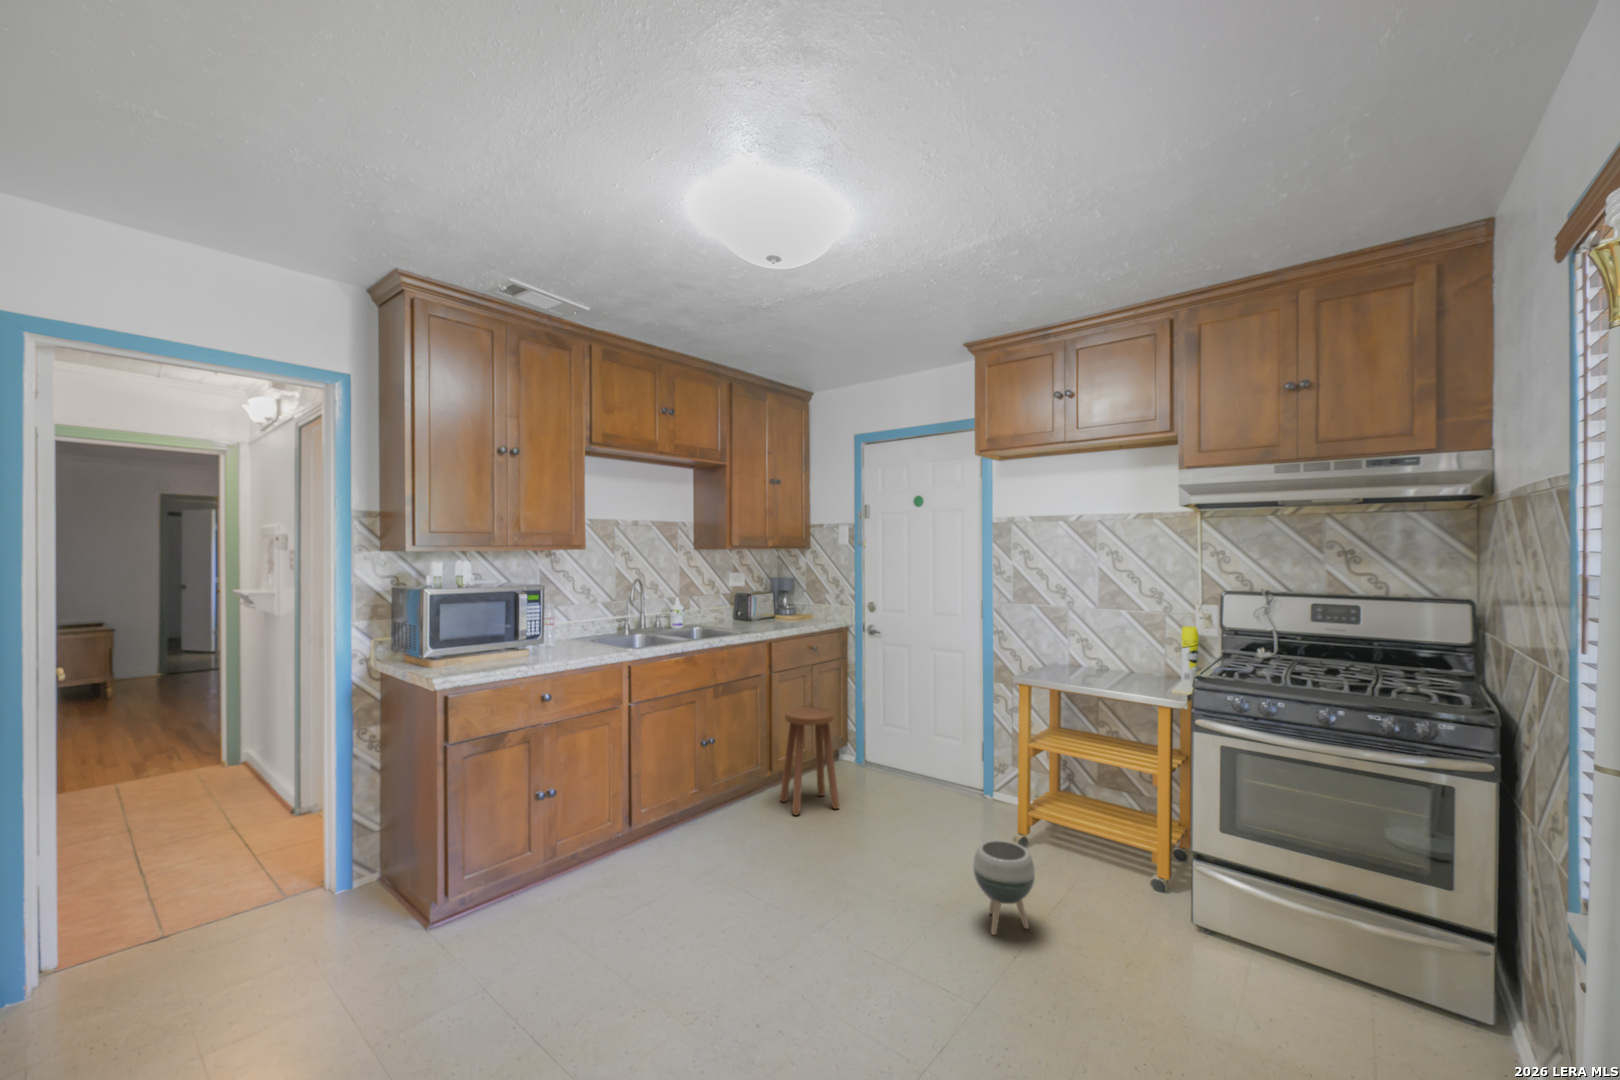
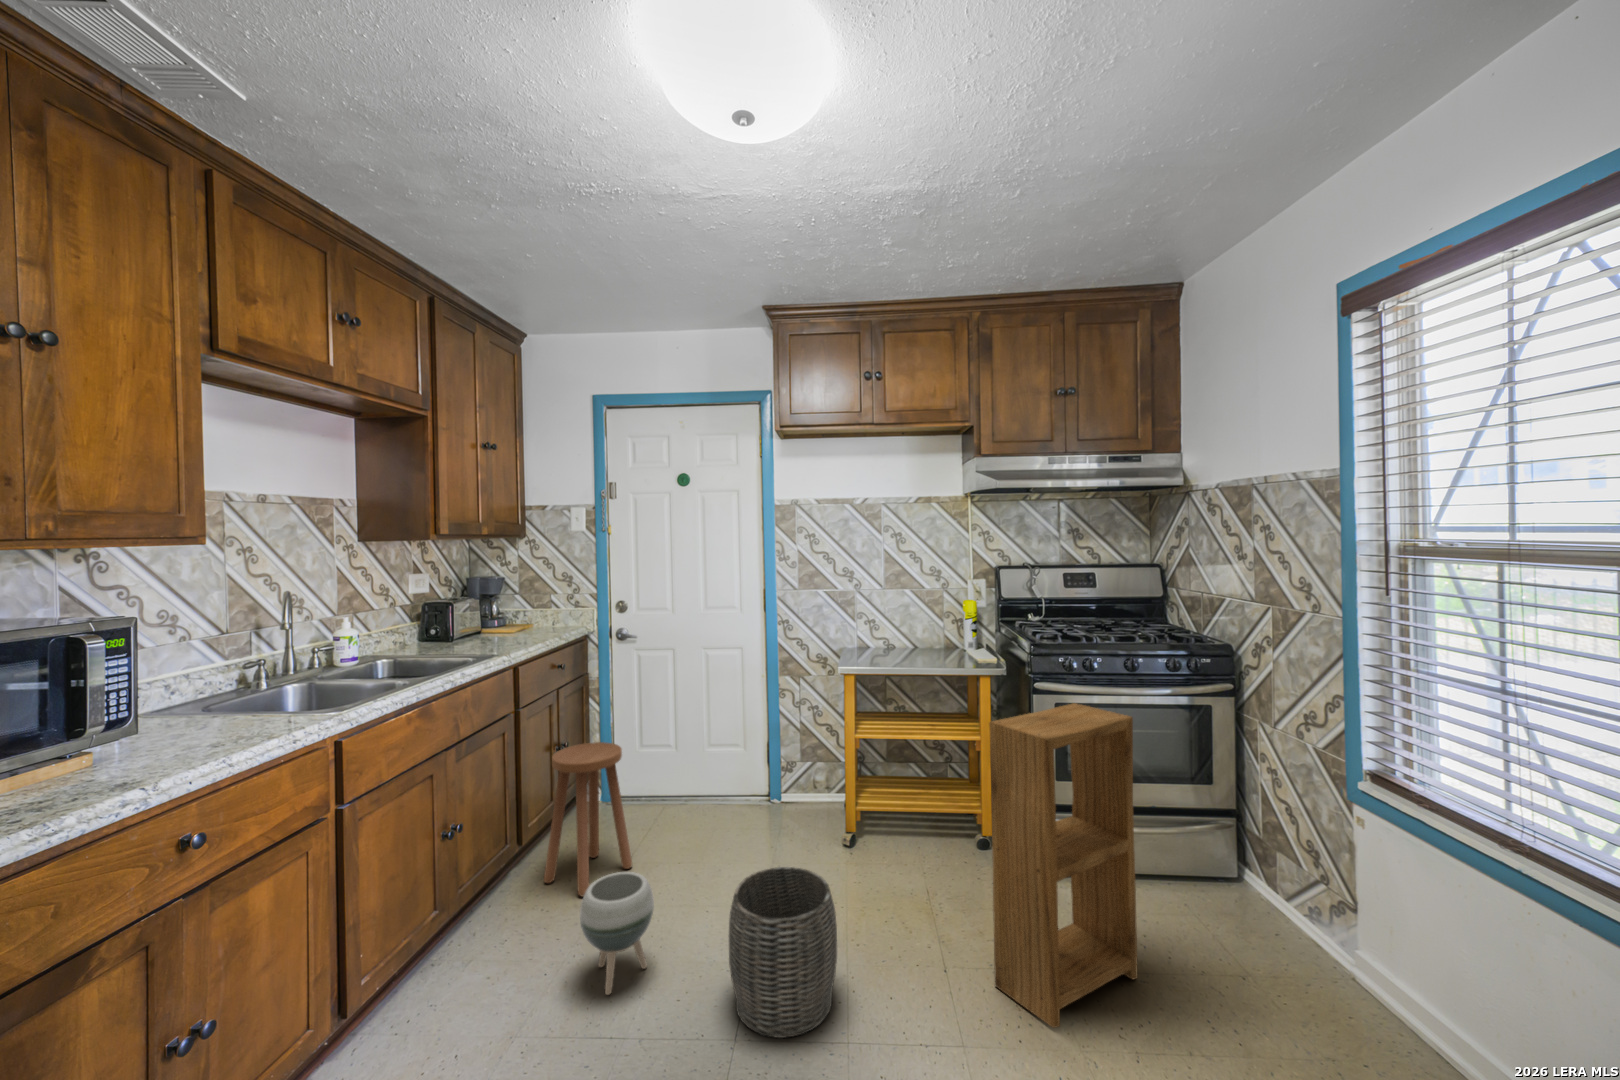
shelving unit: none [1031,732,1187,1034] -> present [989,703,1138,1028]
woven basket: none [821,816,905,936] -> present [729,867,837,1038]
planter: present [973,840,1035,935] -> present [580,872,654,995]

